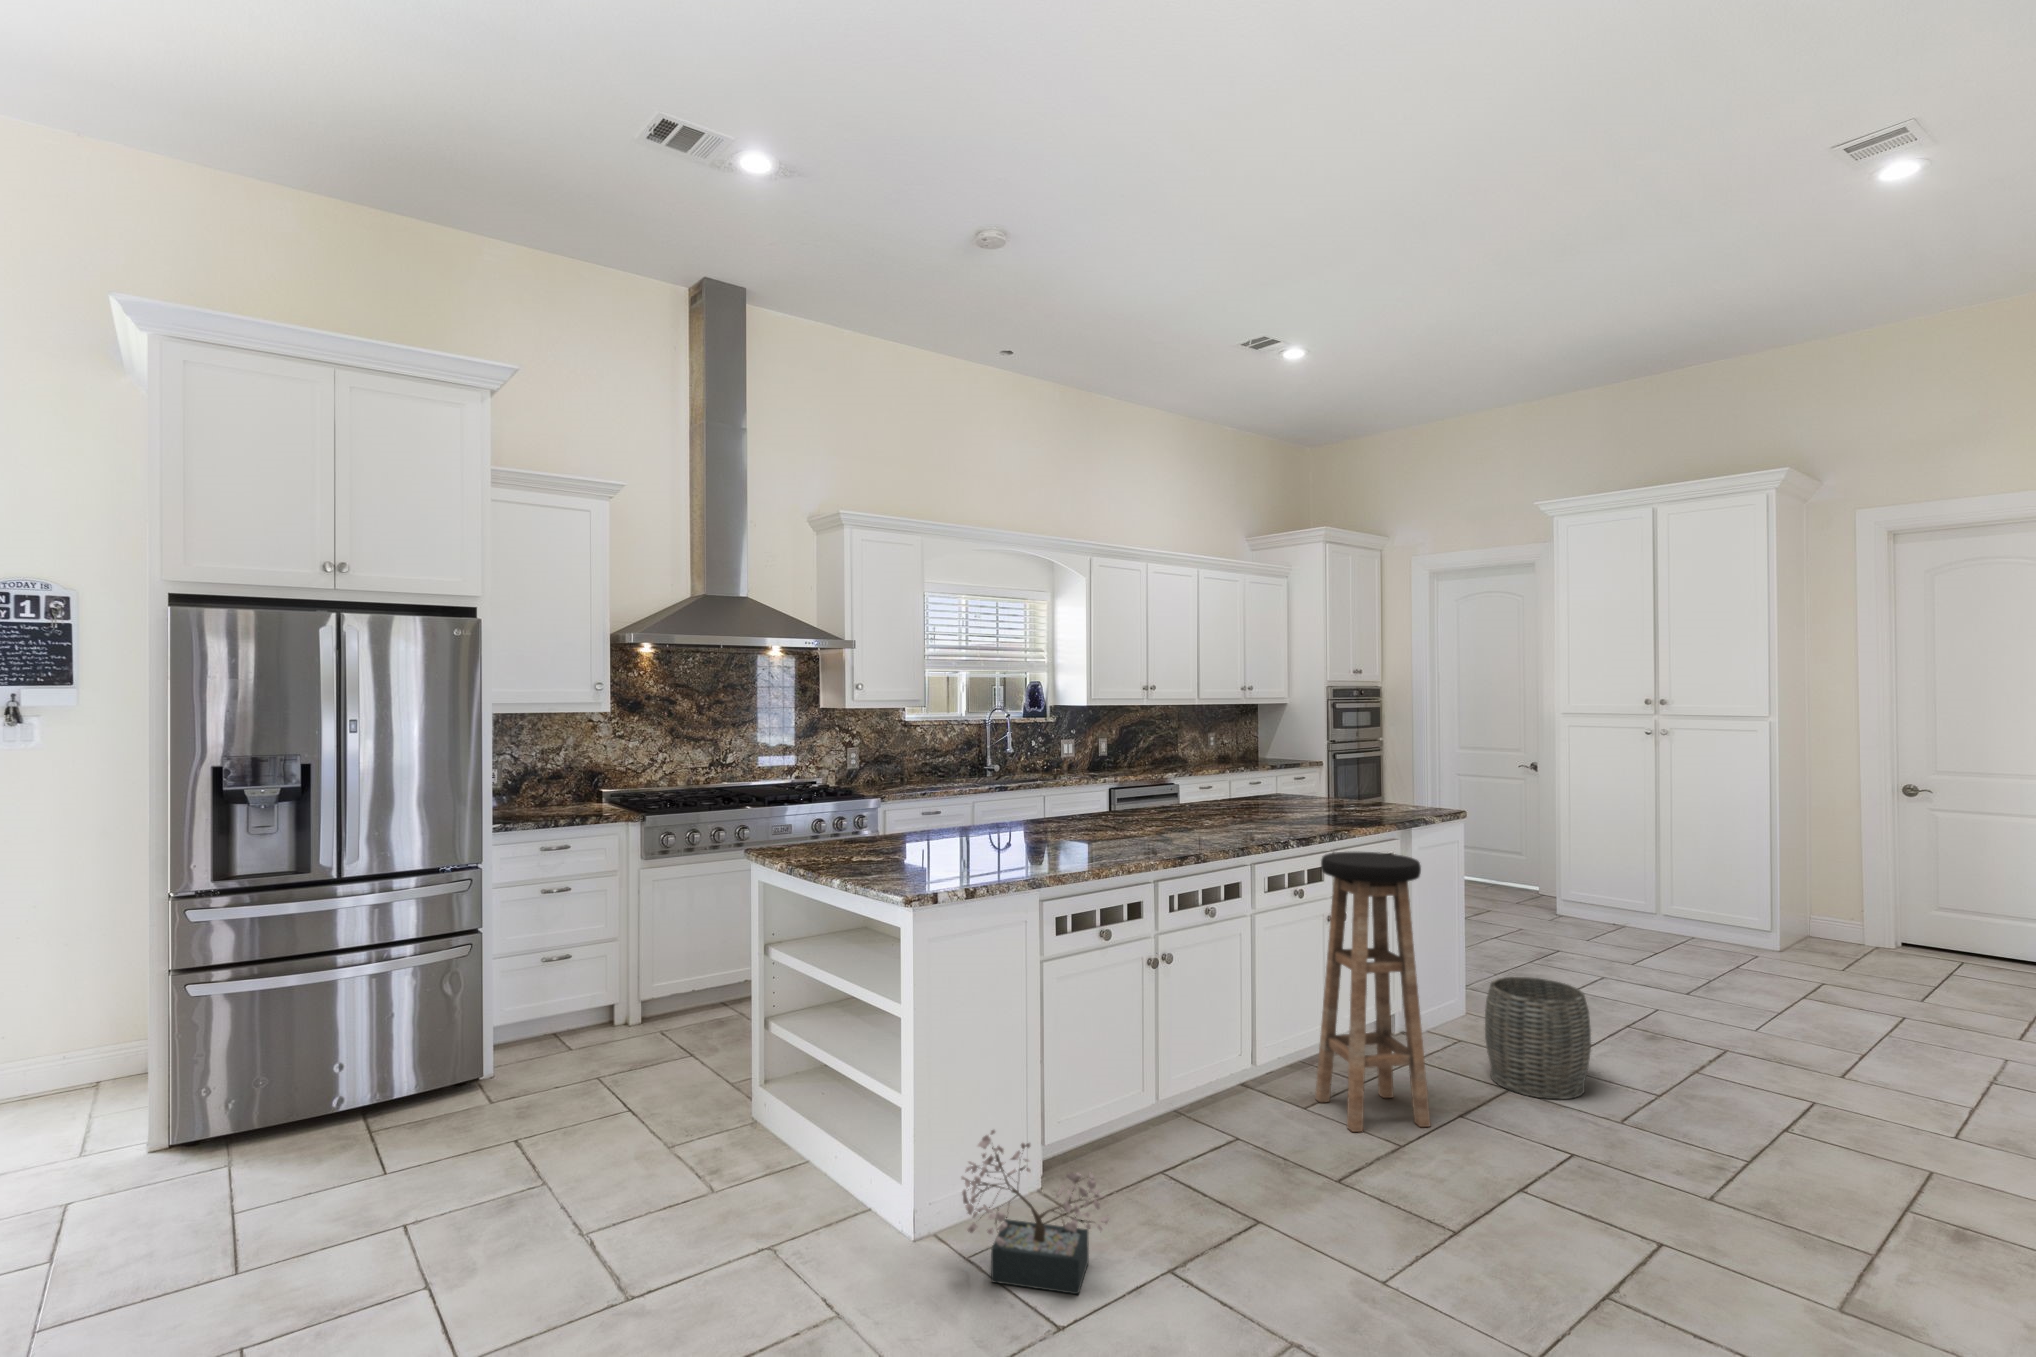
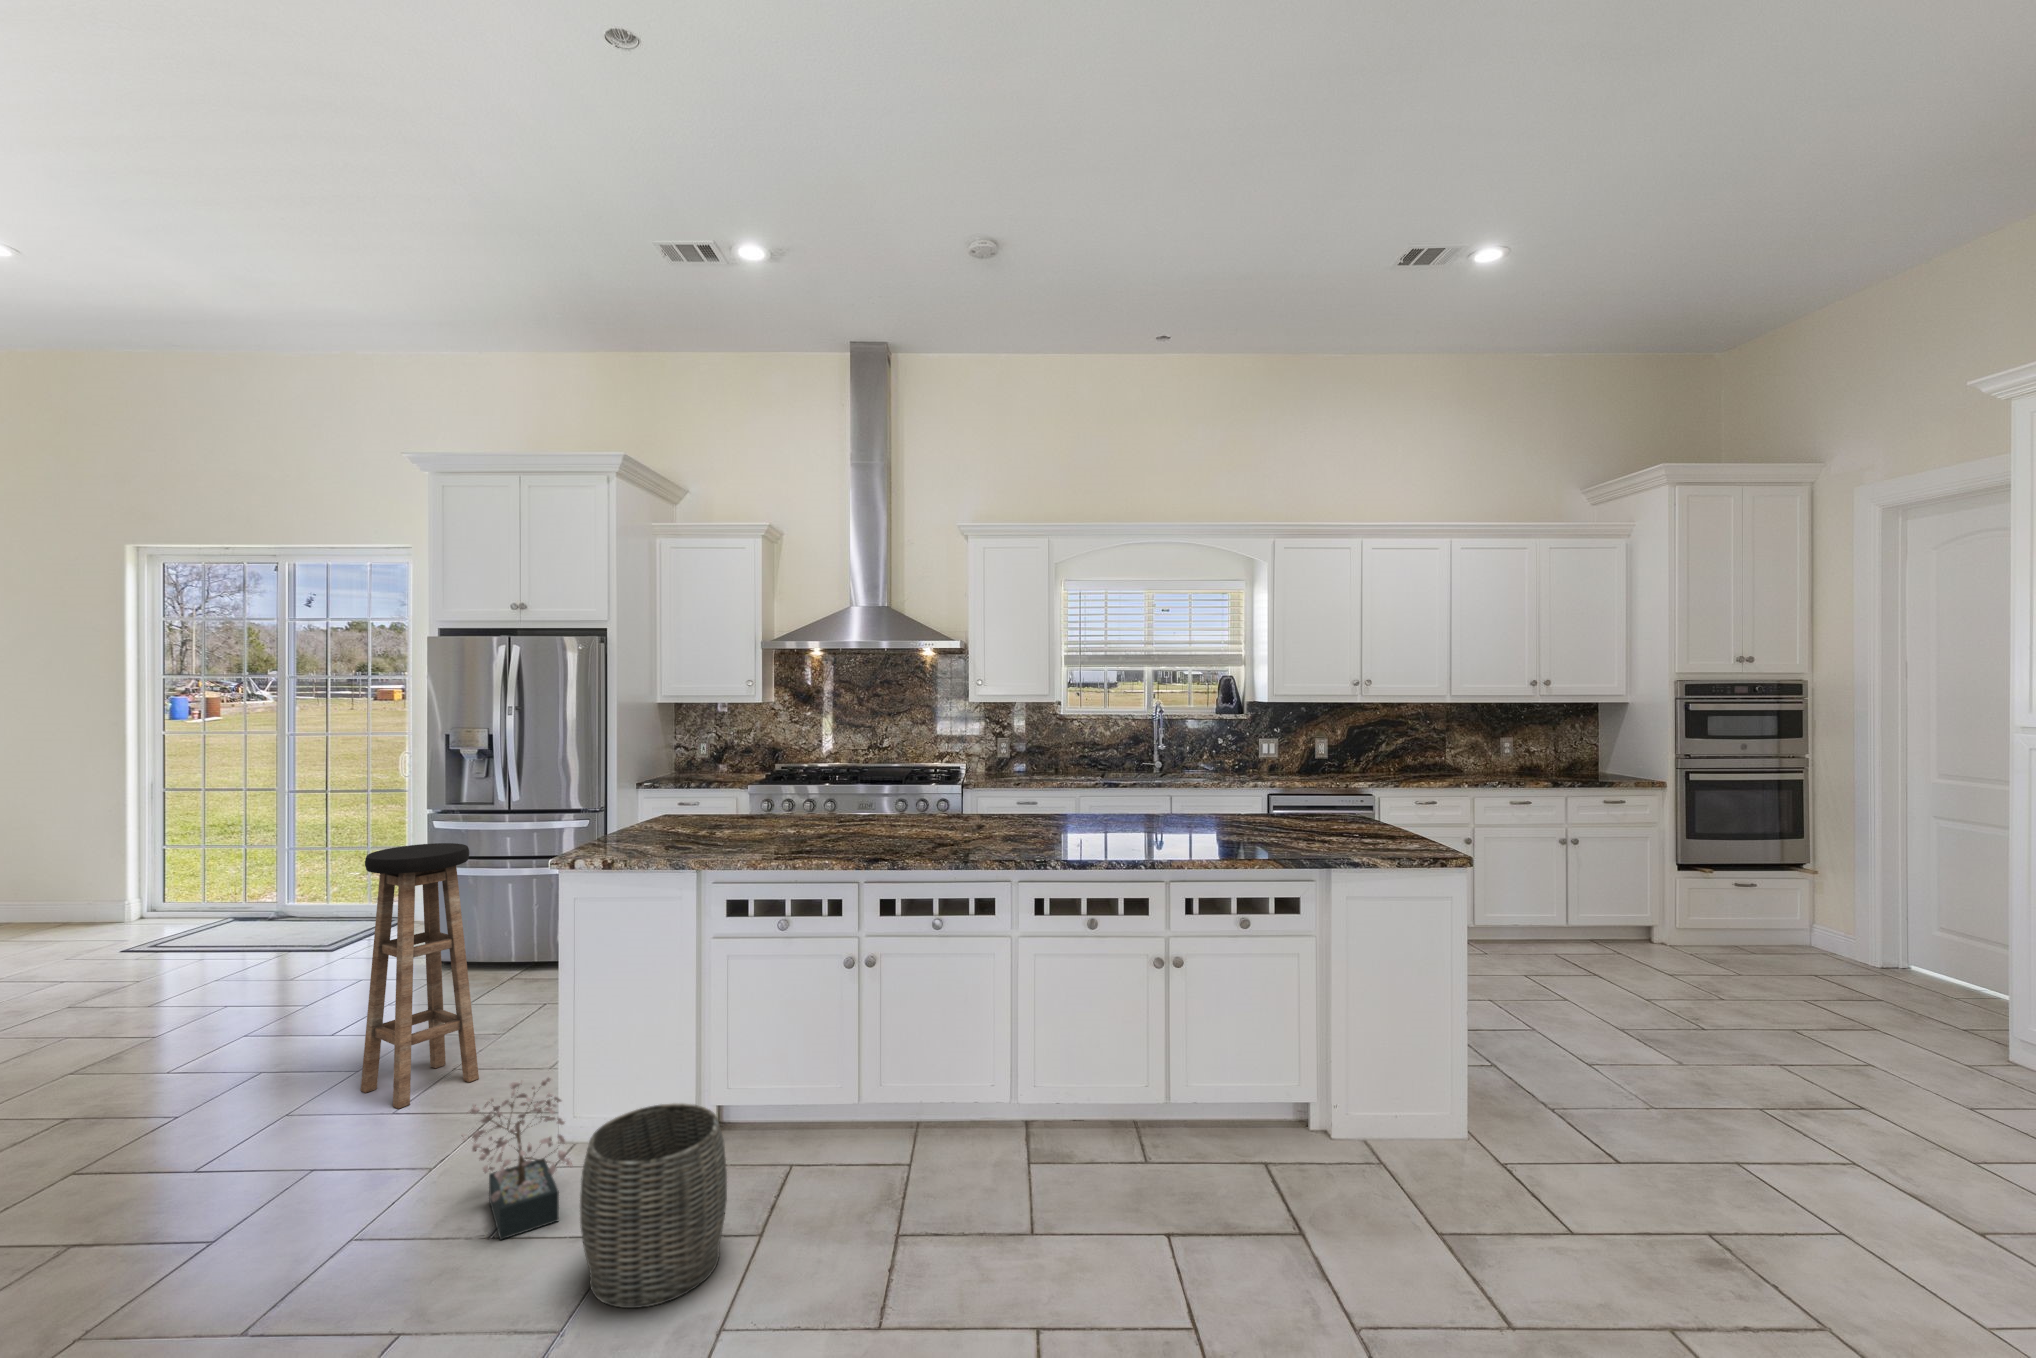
bar stool: present [1315,852,1430,1132] -> present [361,843,479,1109]
woven basket: present [1485,977,1591,1099] -> present [580,1103,727,1308]

